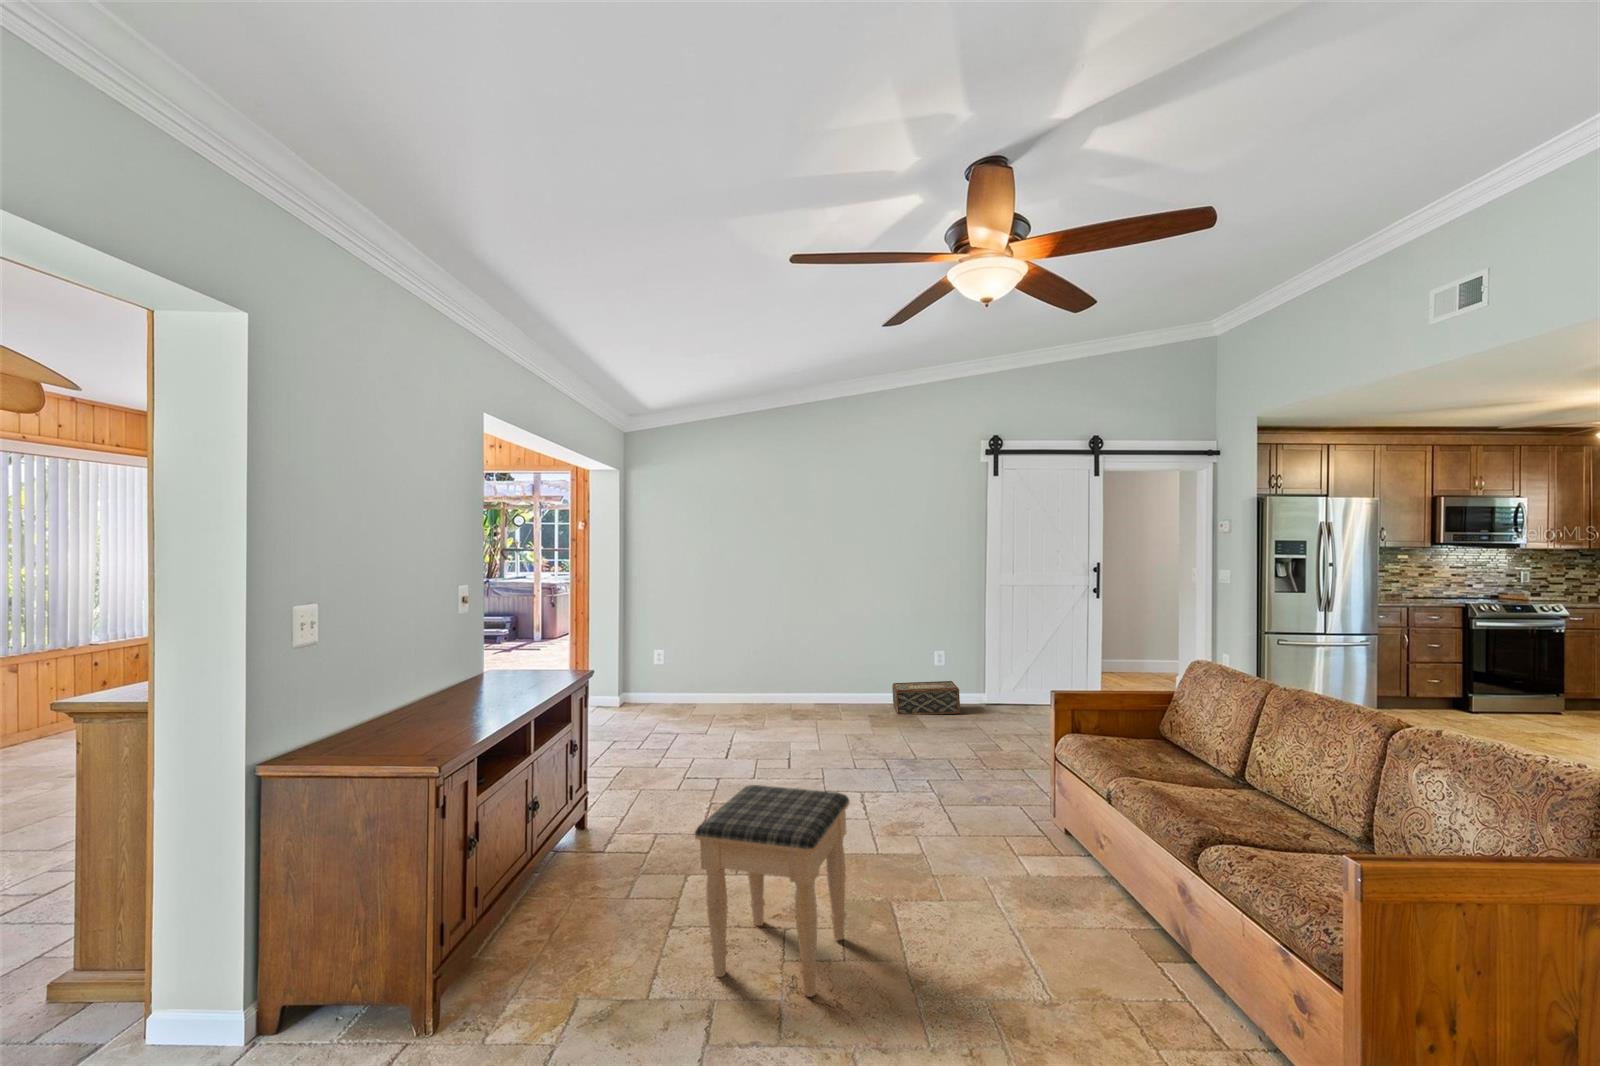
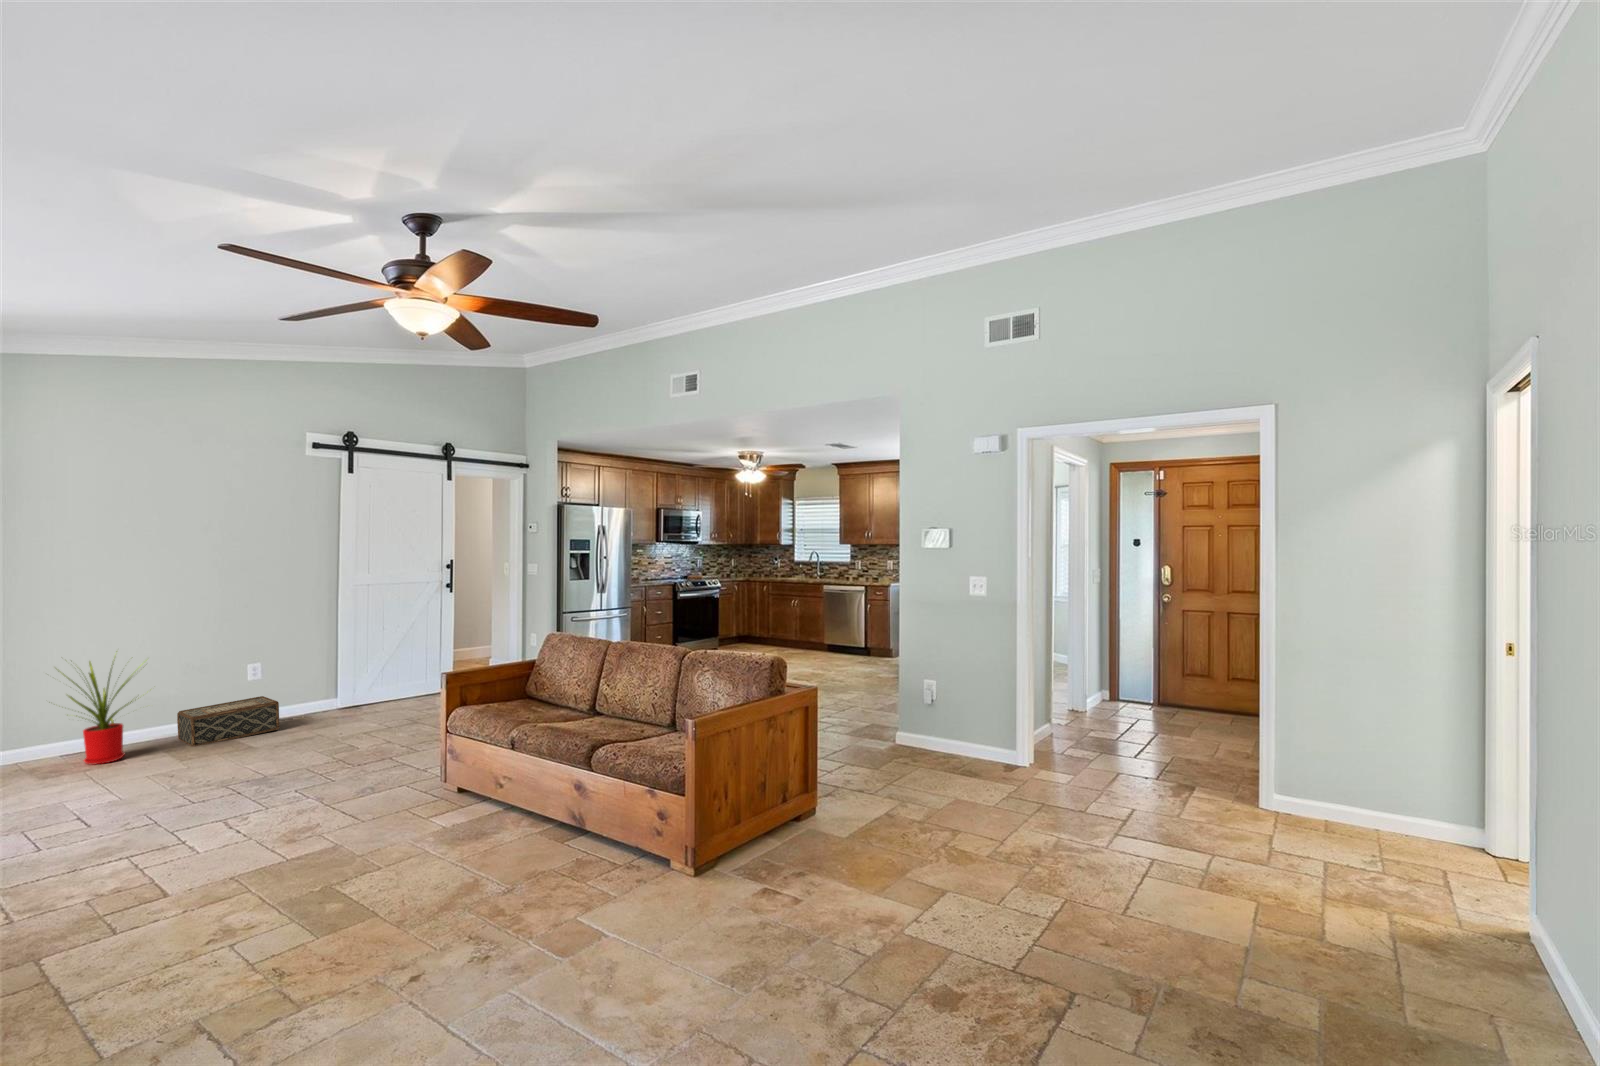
house plant: none [809,628,873,715] -> present [63,651,132,765]
footstool: present [695,785,850,997] -> none [154,789,321,1014]

